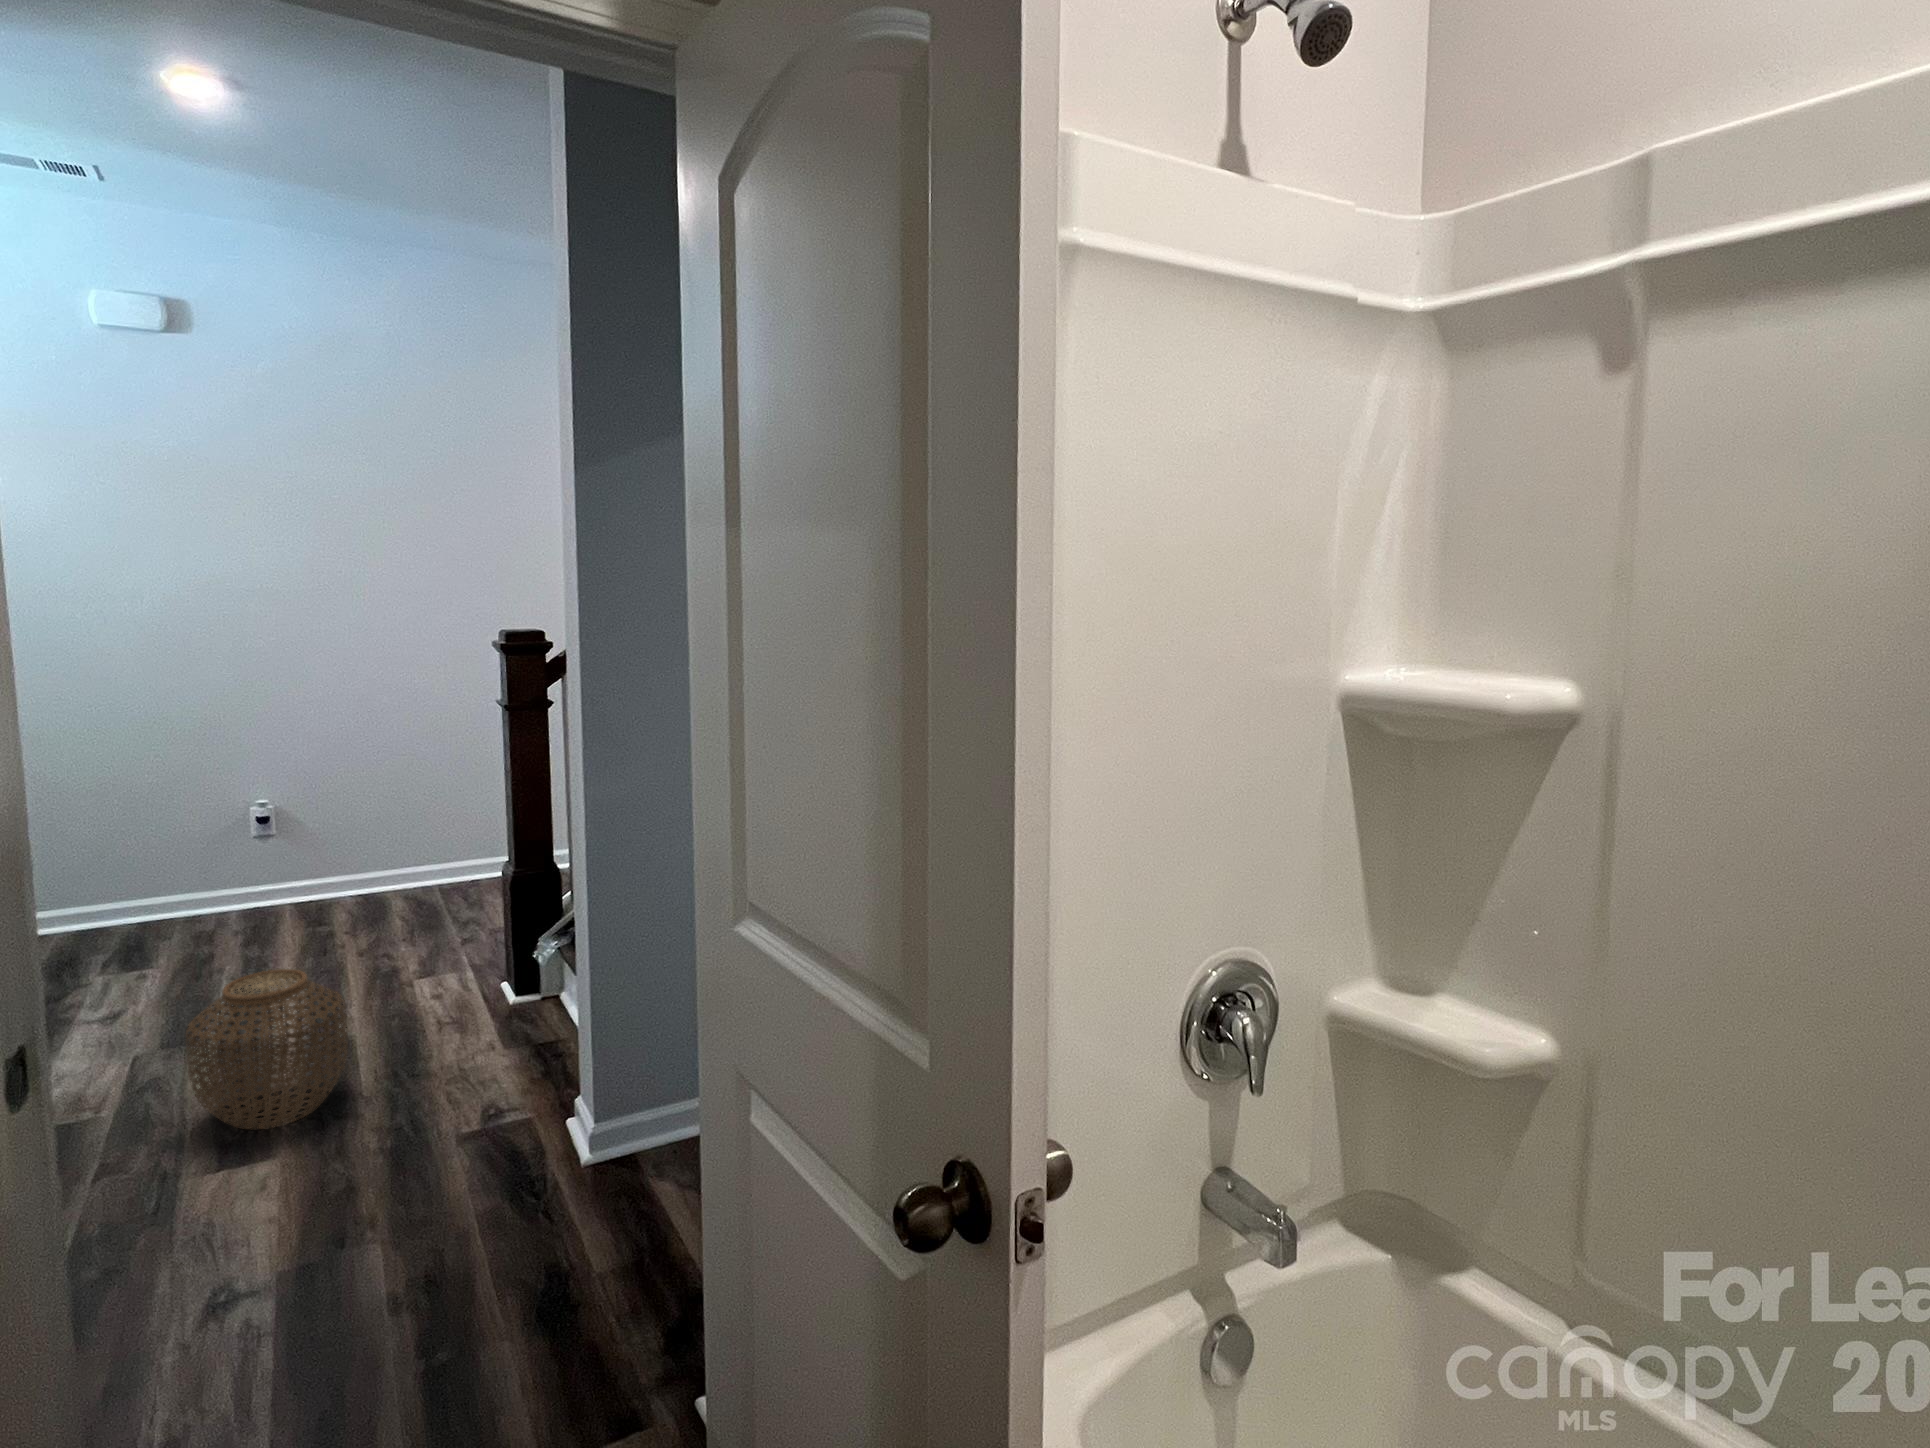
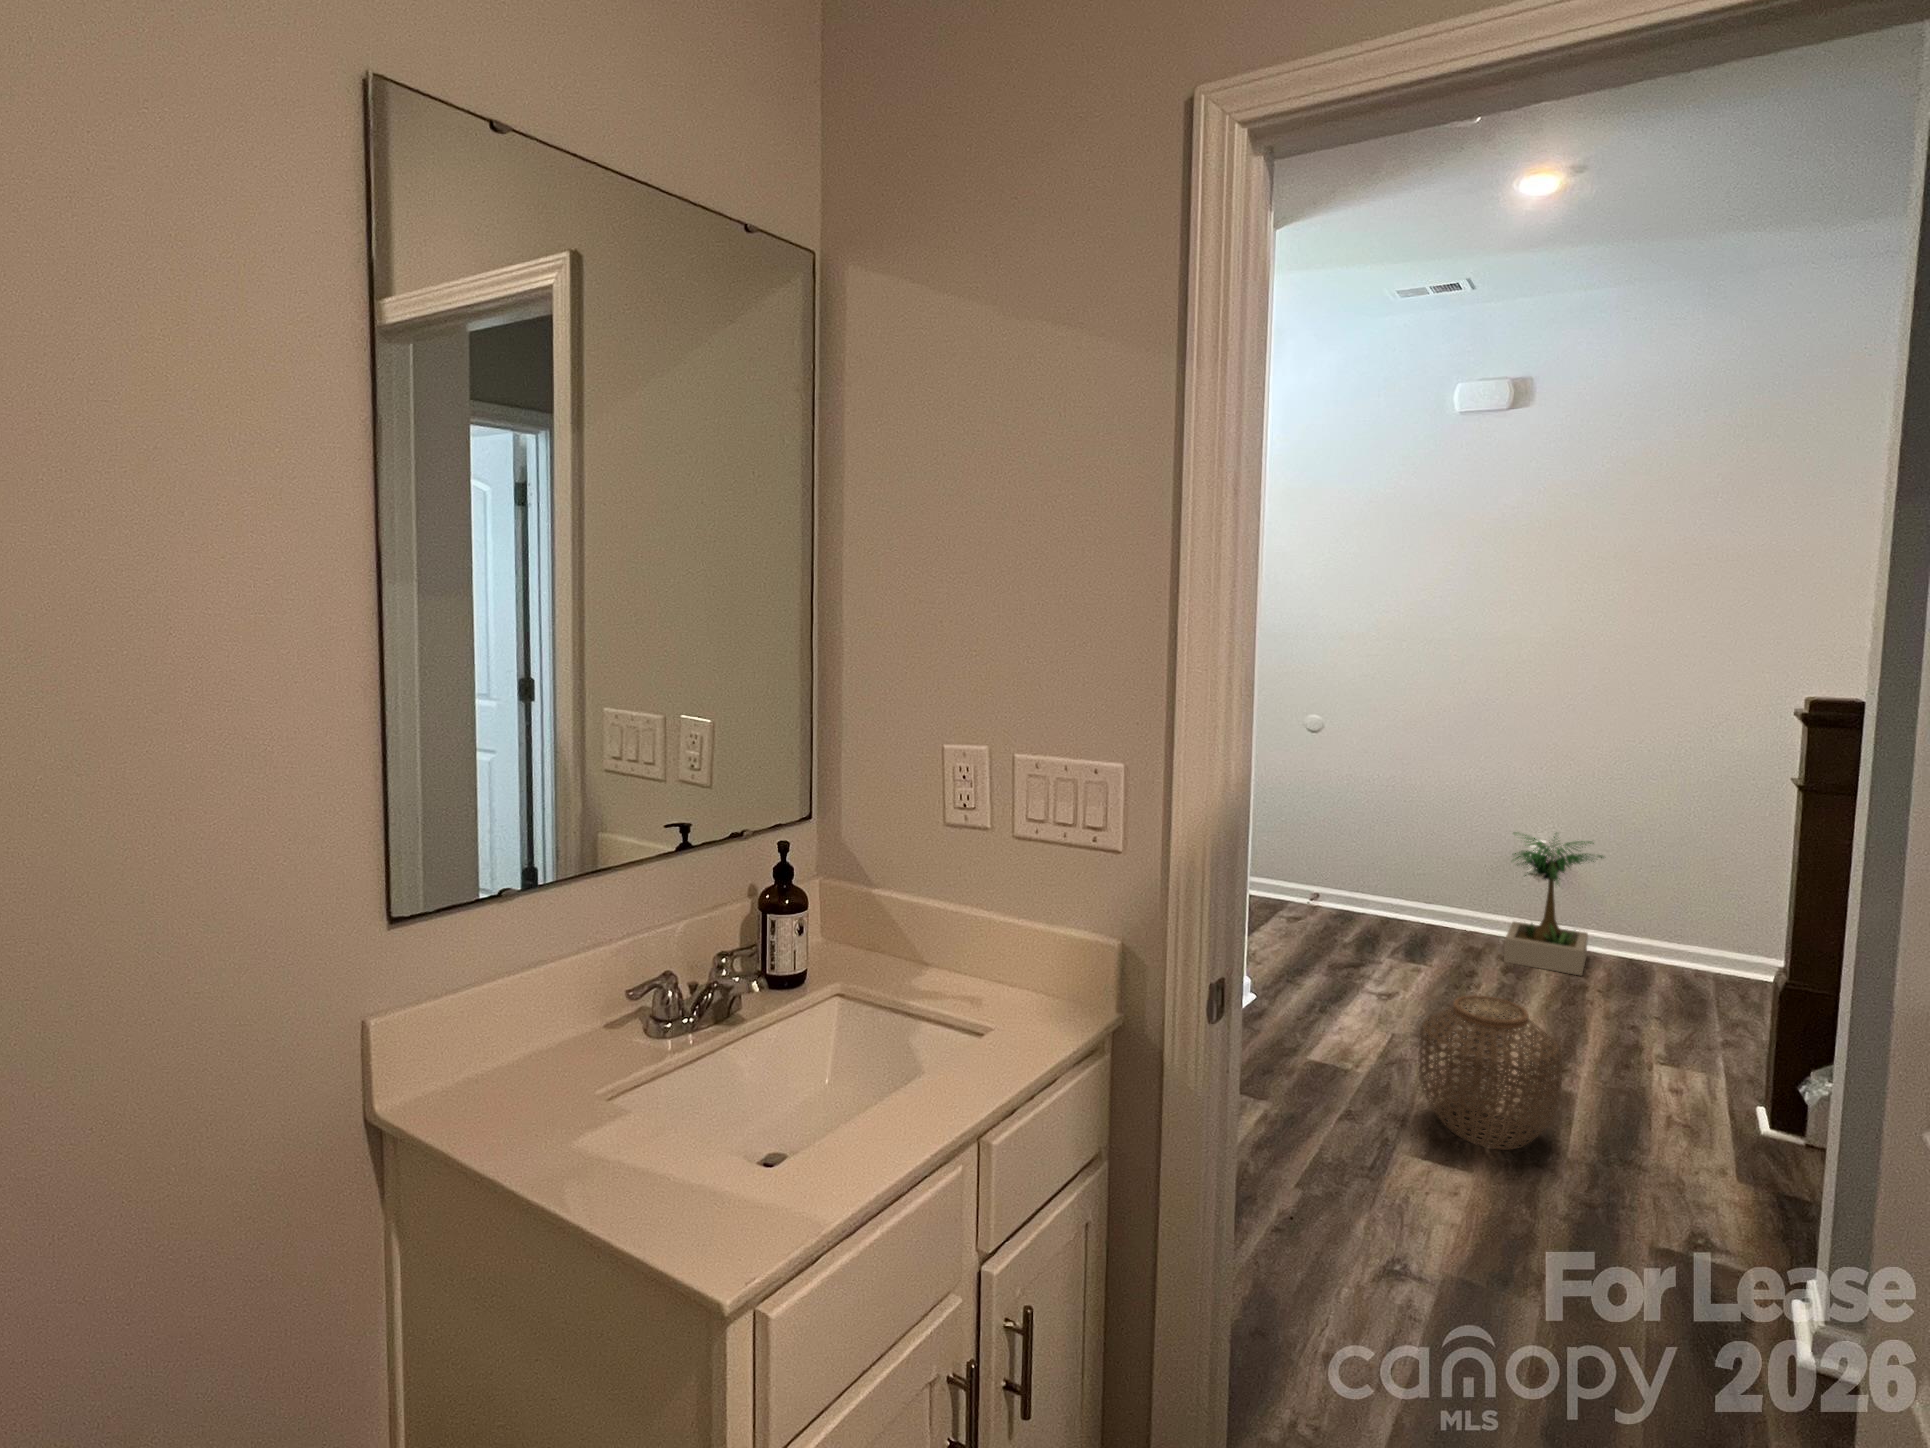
potted plant: none [225,786,346,937] -> present [1504,832,1603,975]

